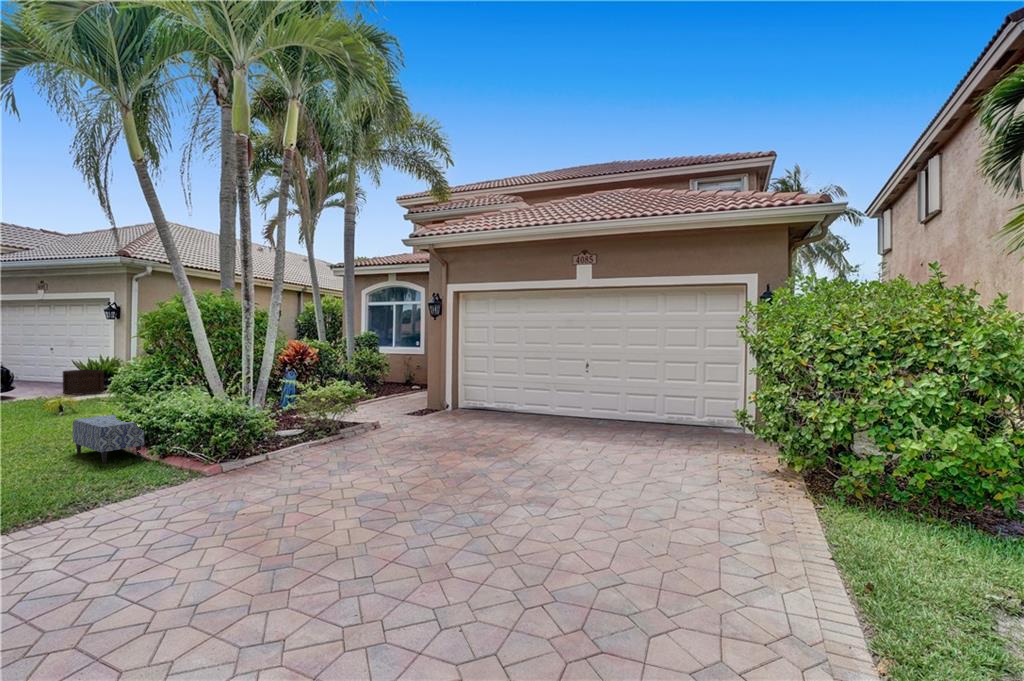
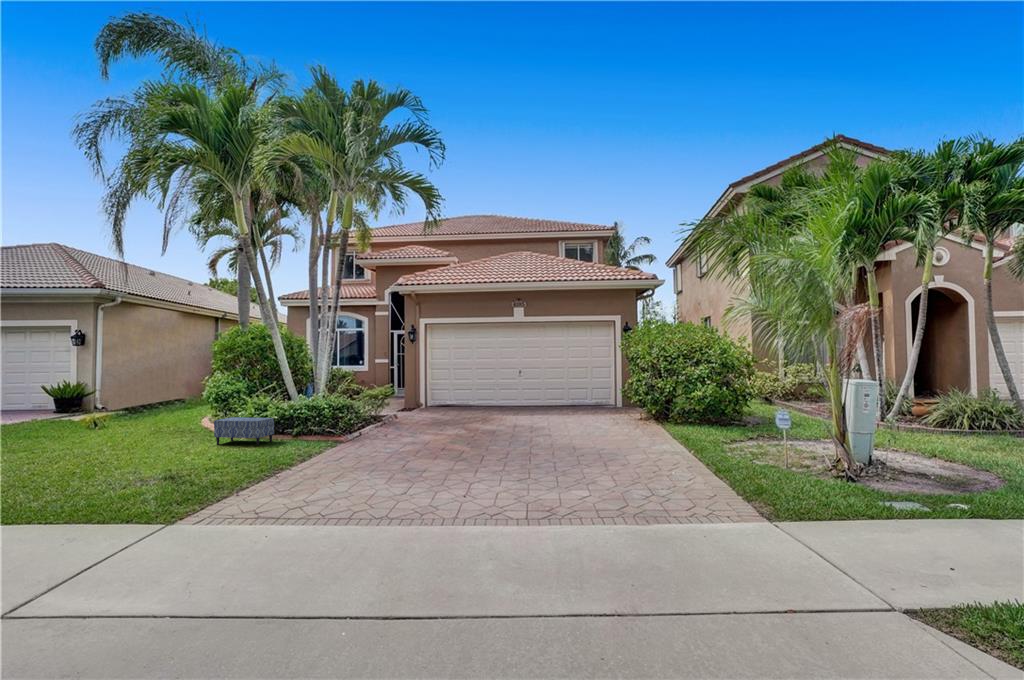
wooden crate: present [63,369,104,395] -> none [19,398,61,423]

